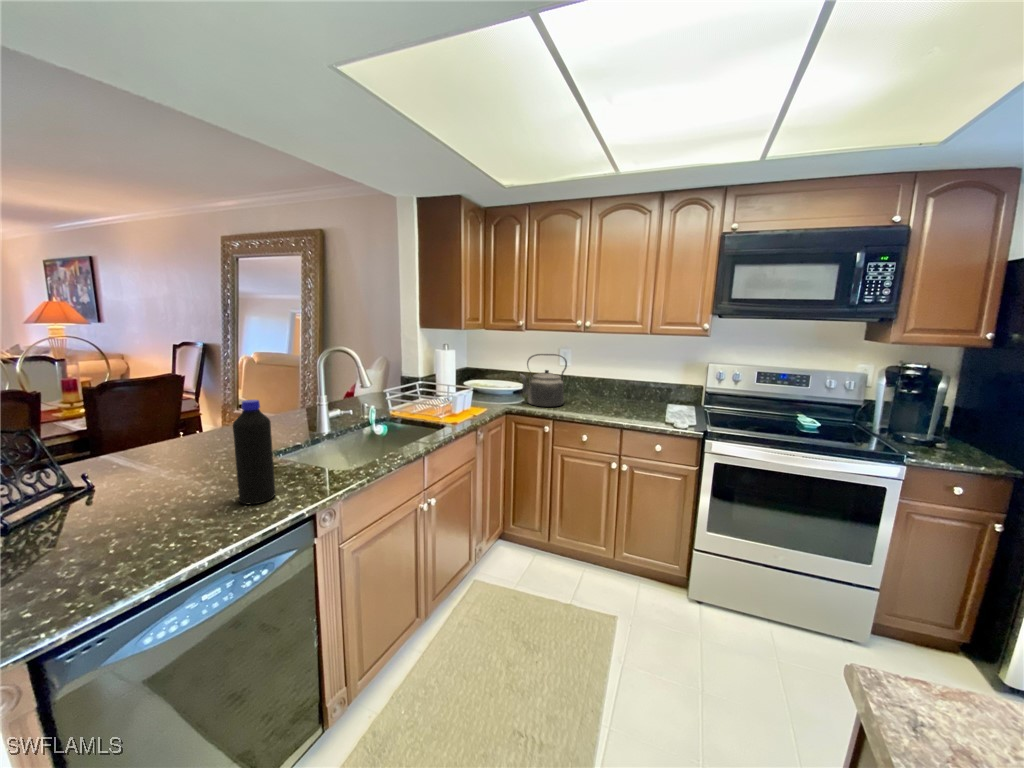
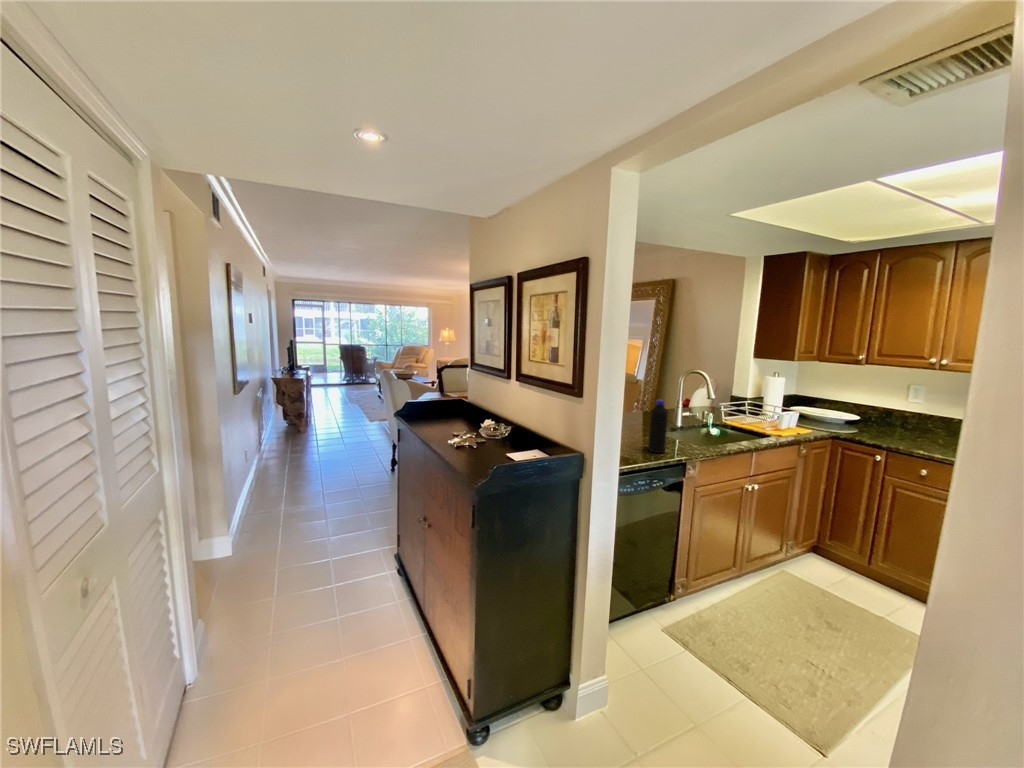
kettle: present [520,354,567,407] -> none [851,388,913,439]

